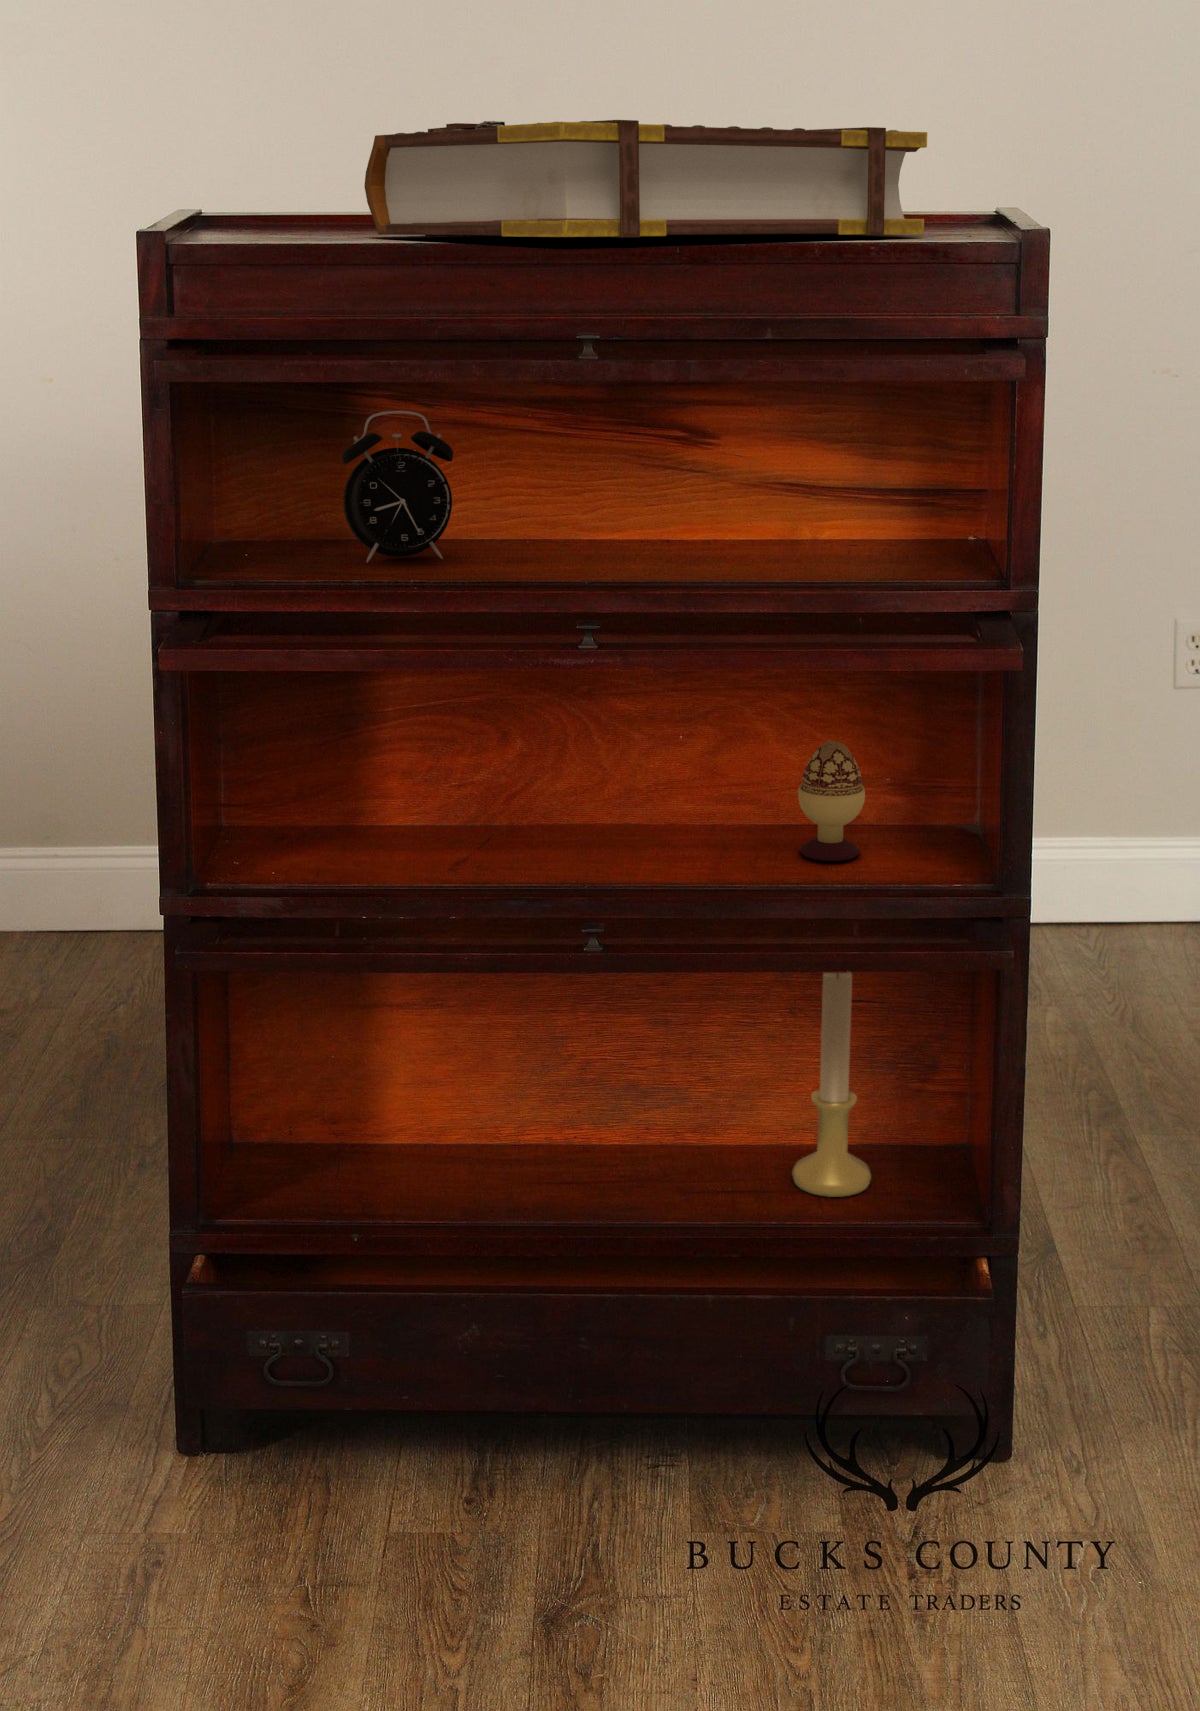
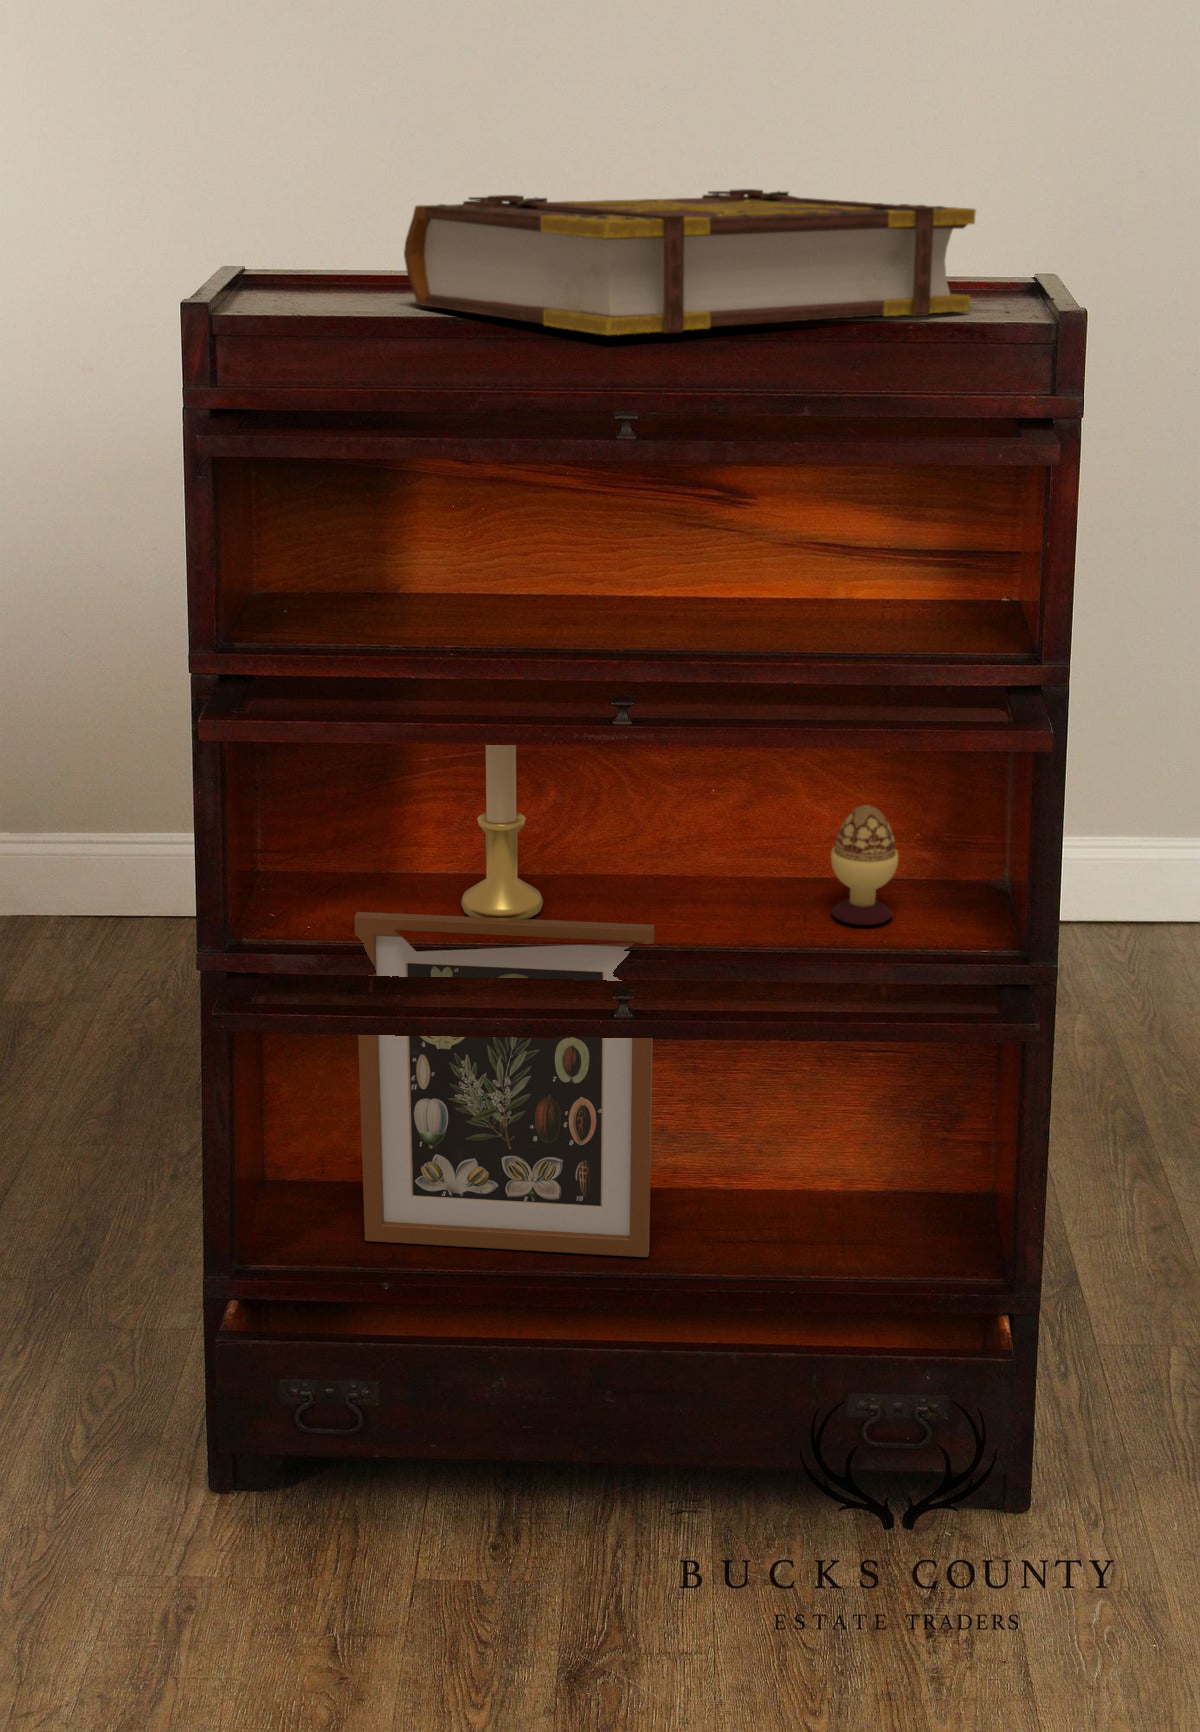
alarm clock: present [342,411,453,562] -> none [378,472,490,625]
picture frame: none [322,855,622,1205] -> present [355,912,654,1257]
candle holder: present [792,972,871,1197] -> present [461,745,543,919]

